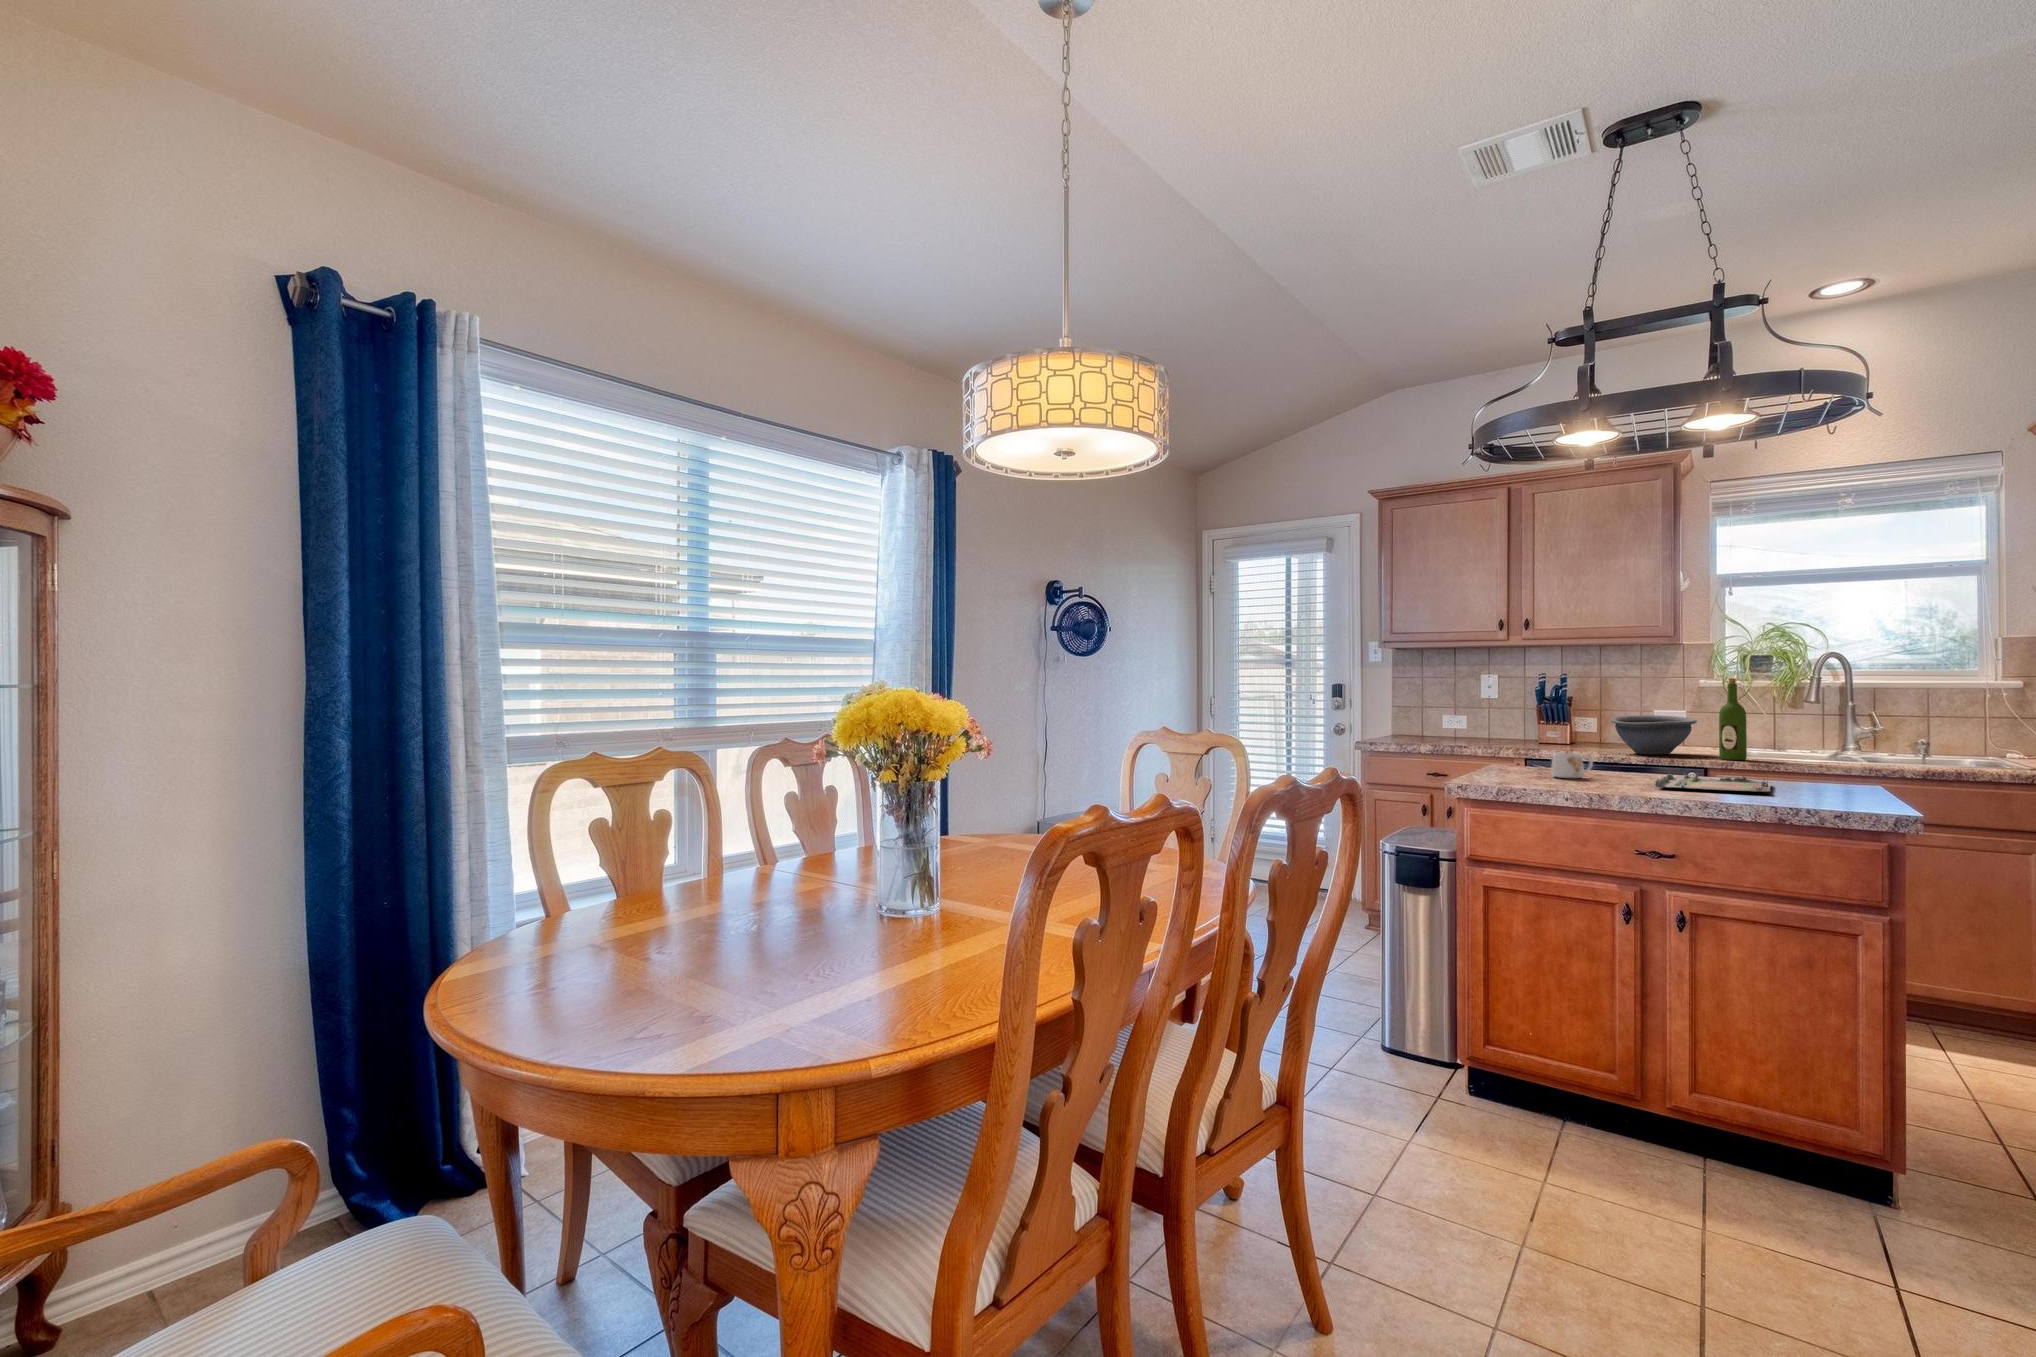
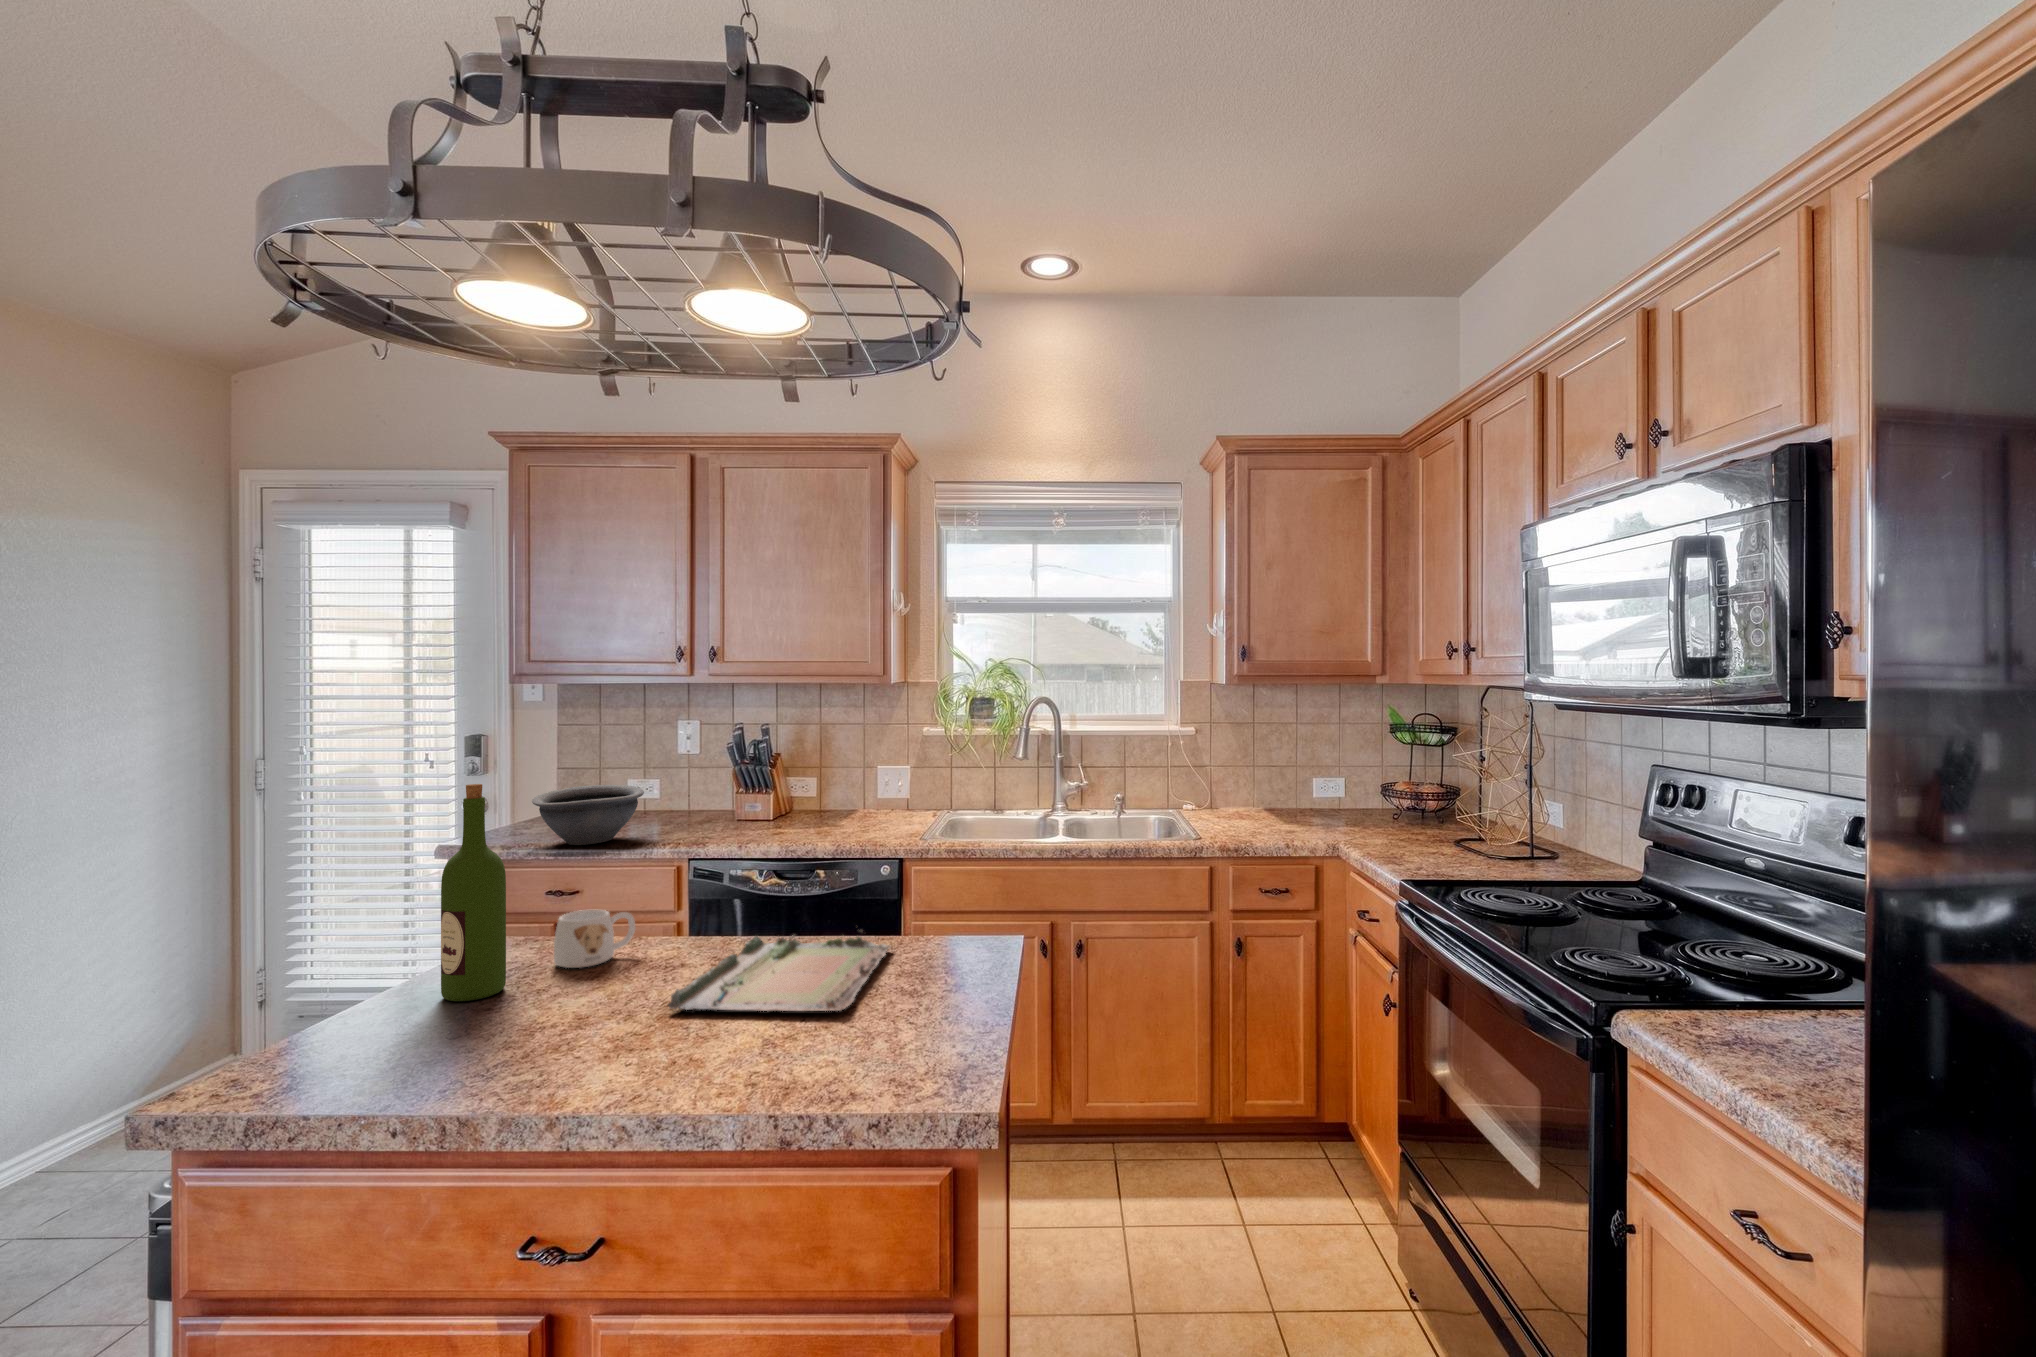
wine bottle: present [1719,678,1747,760] -> present [441,784,506,1001]
bowl: present [1610,715,1697,754] -> present [532,785,644,845]

